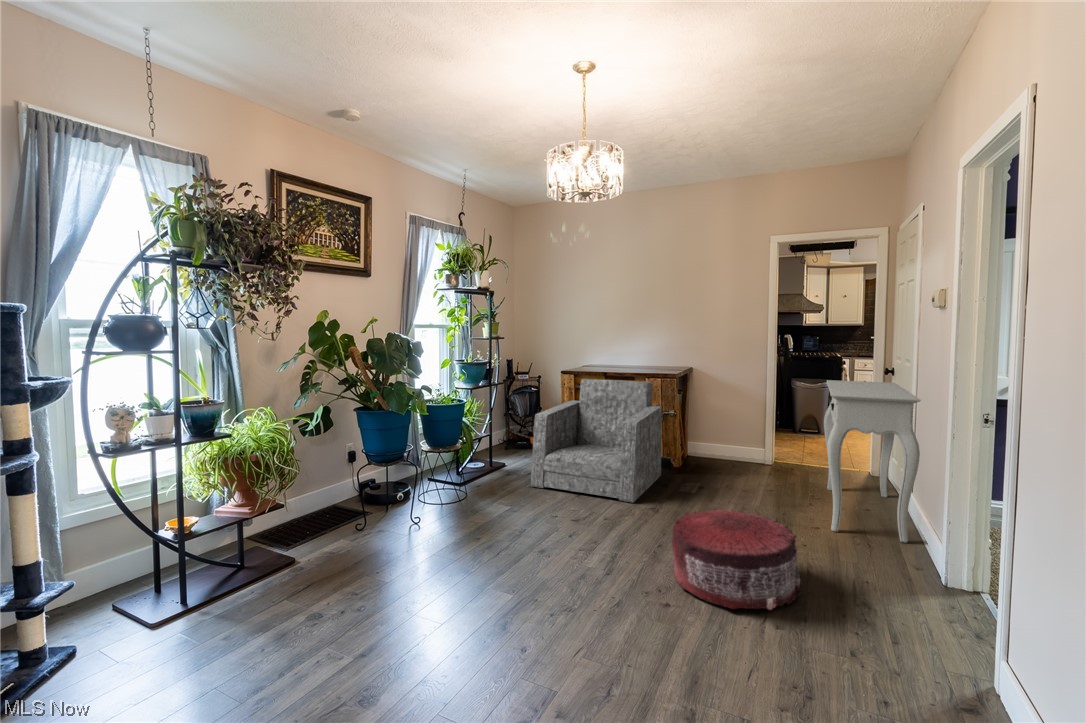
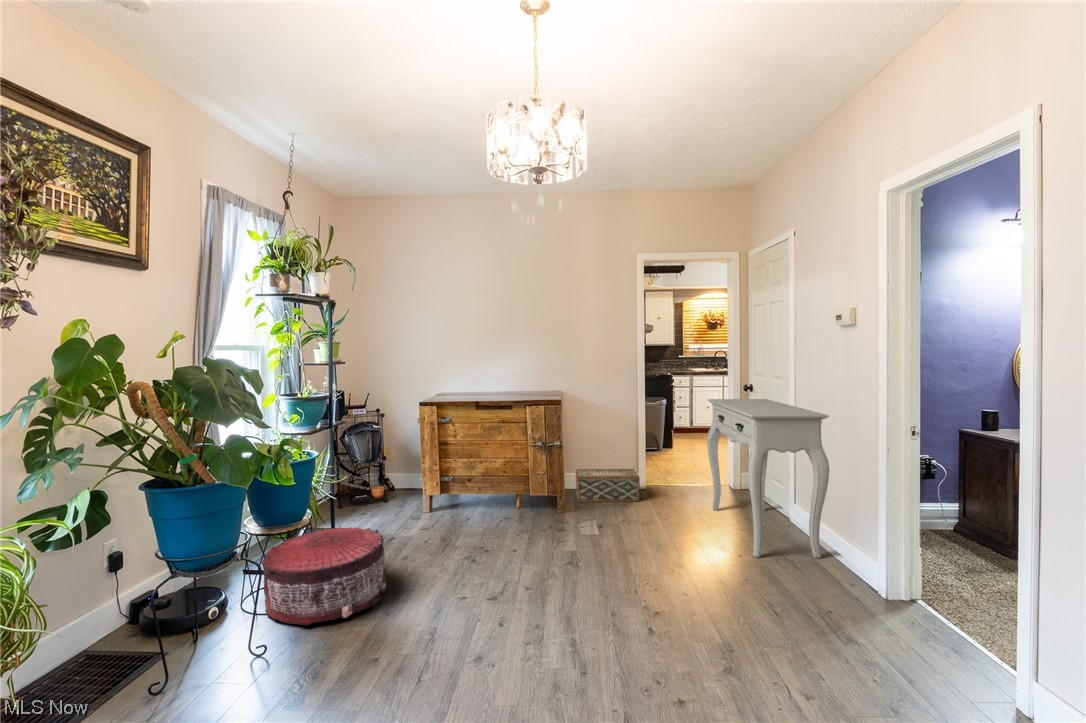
armchair: present [531,379,662,503] -> none [405,410,550,559]
woven basket: none [696,439,759,473] -> present [576,469,640,502]
pouf: present [672,509,801,610] -> present [262,526,386,625]

